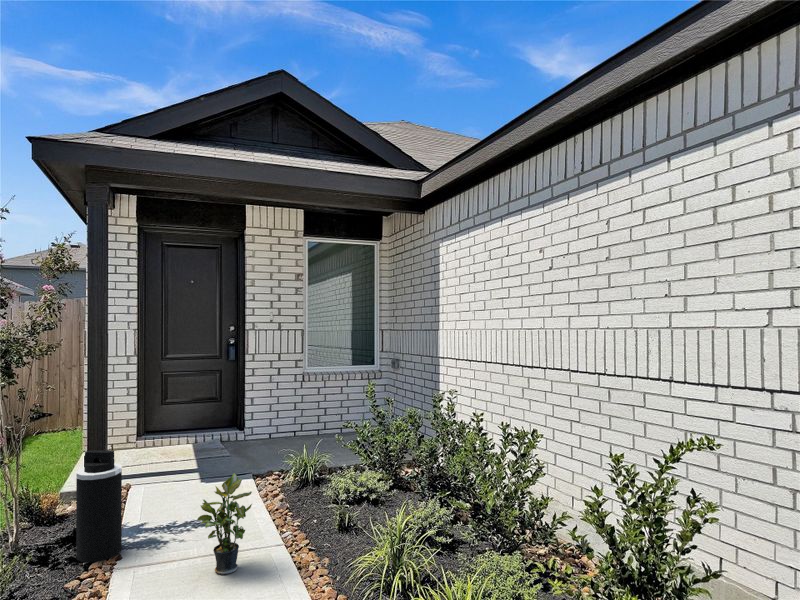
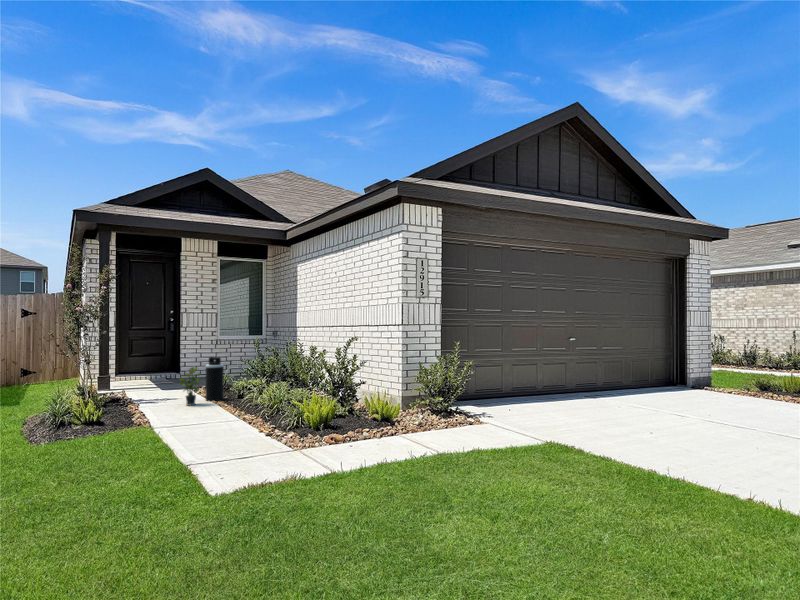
trash can: present [76,450,122,562] -> present [206,357,224,401]

